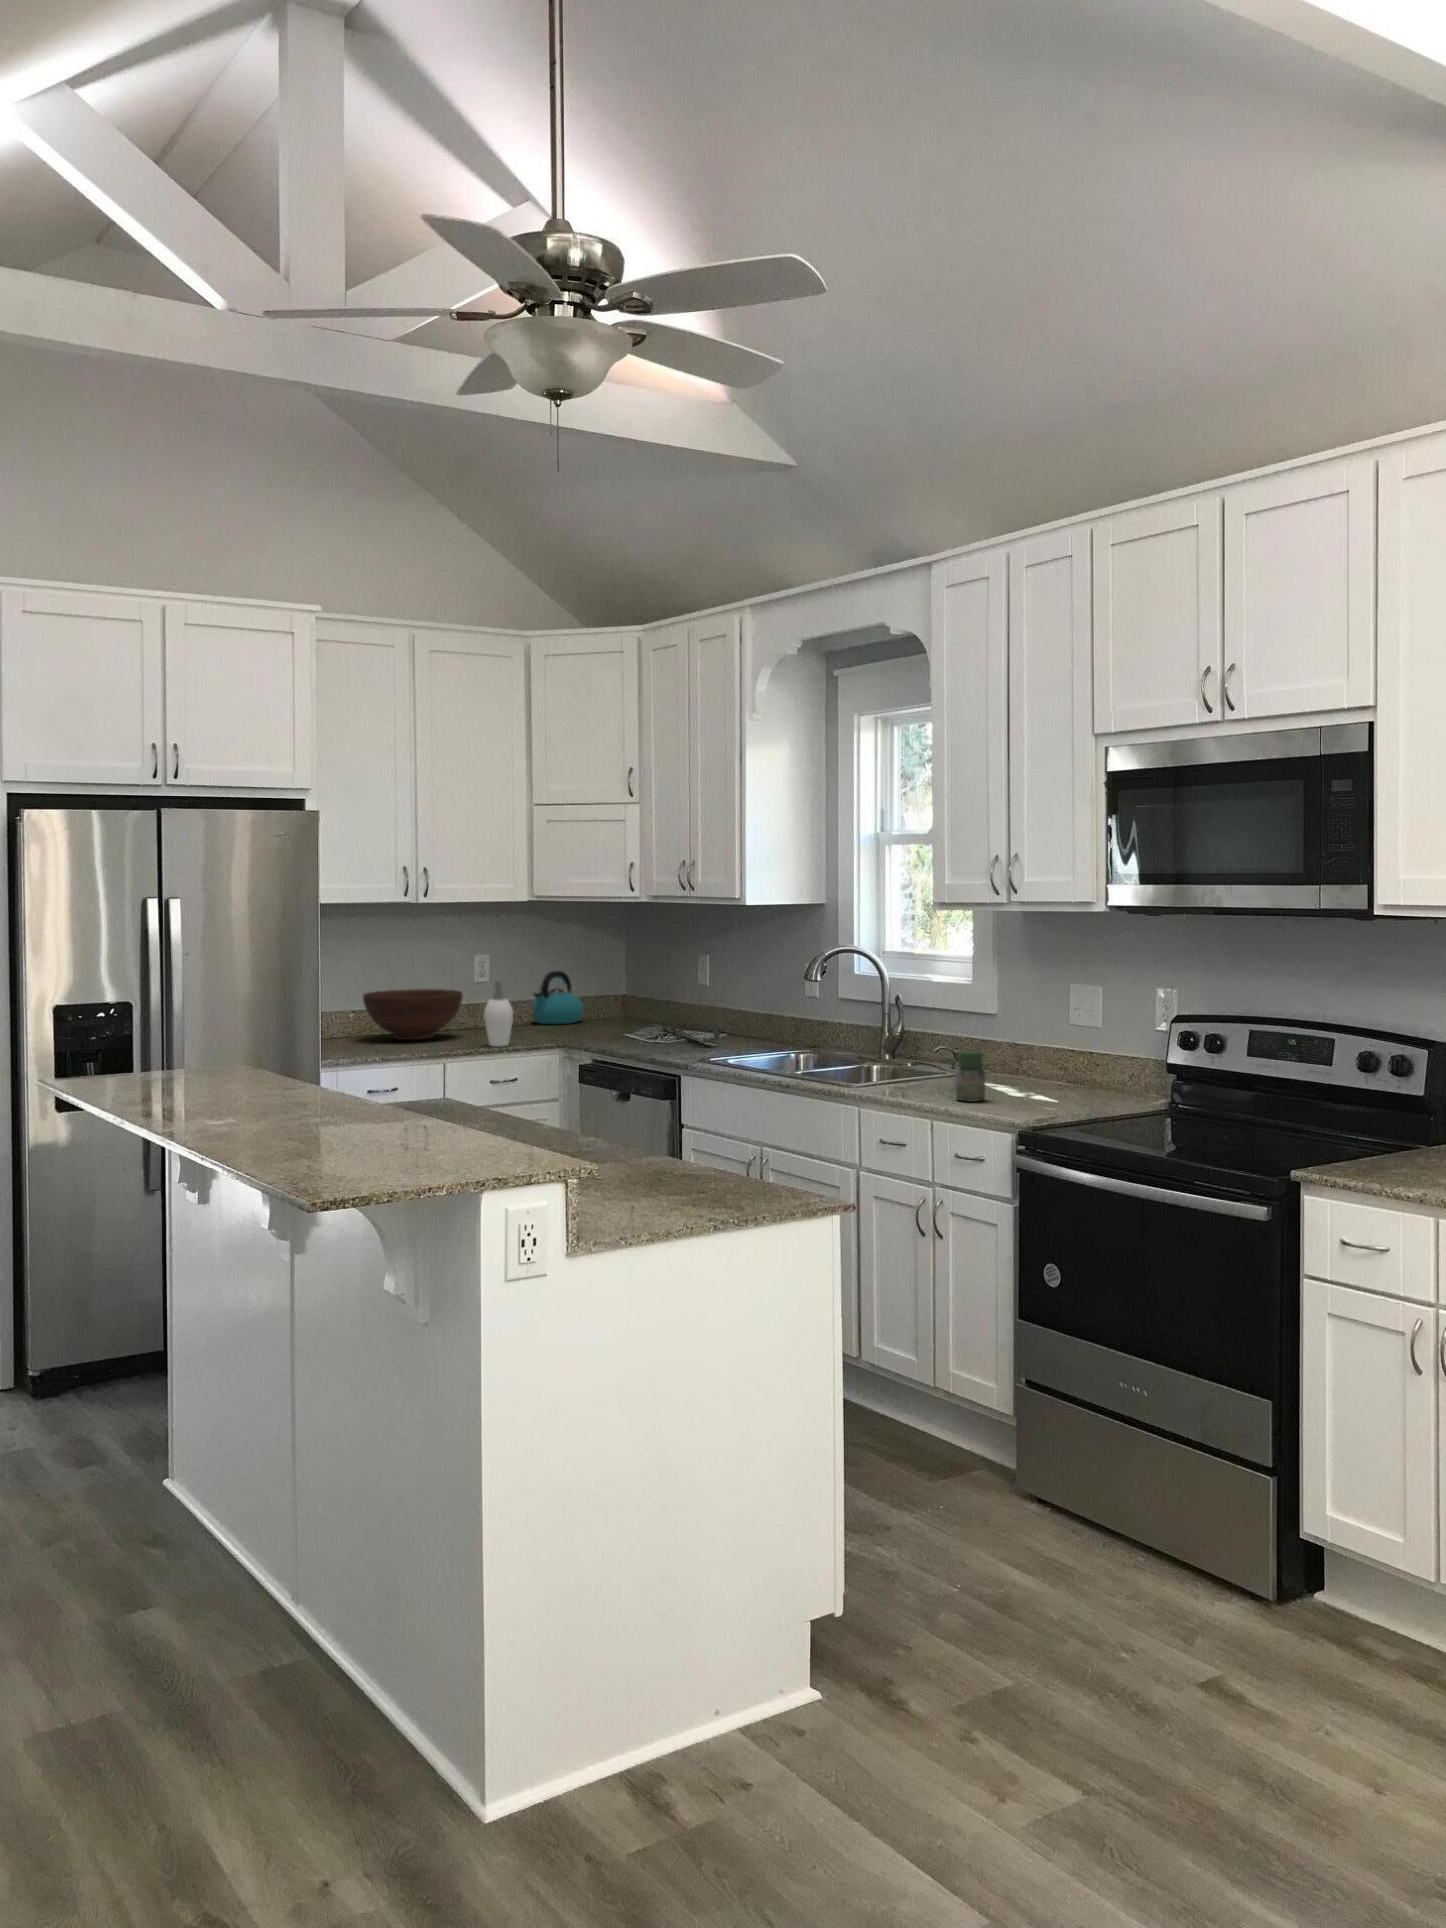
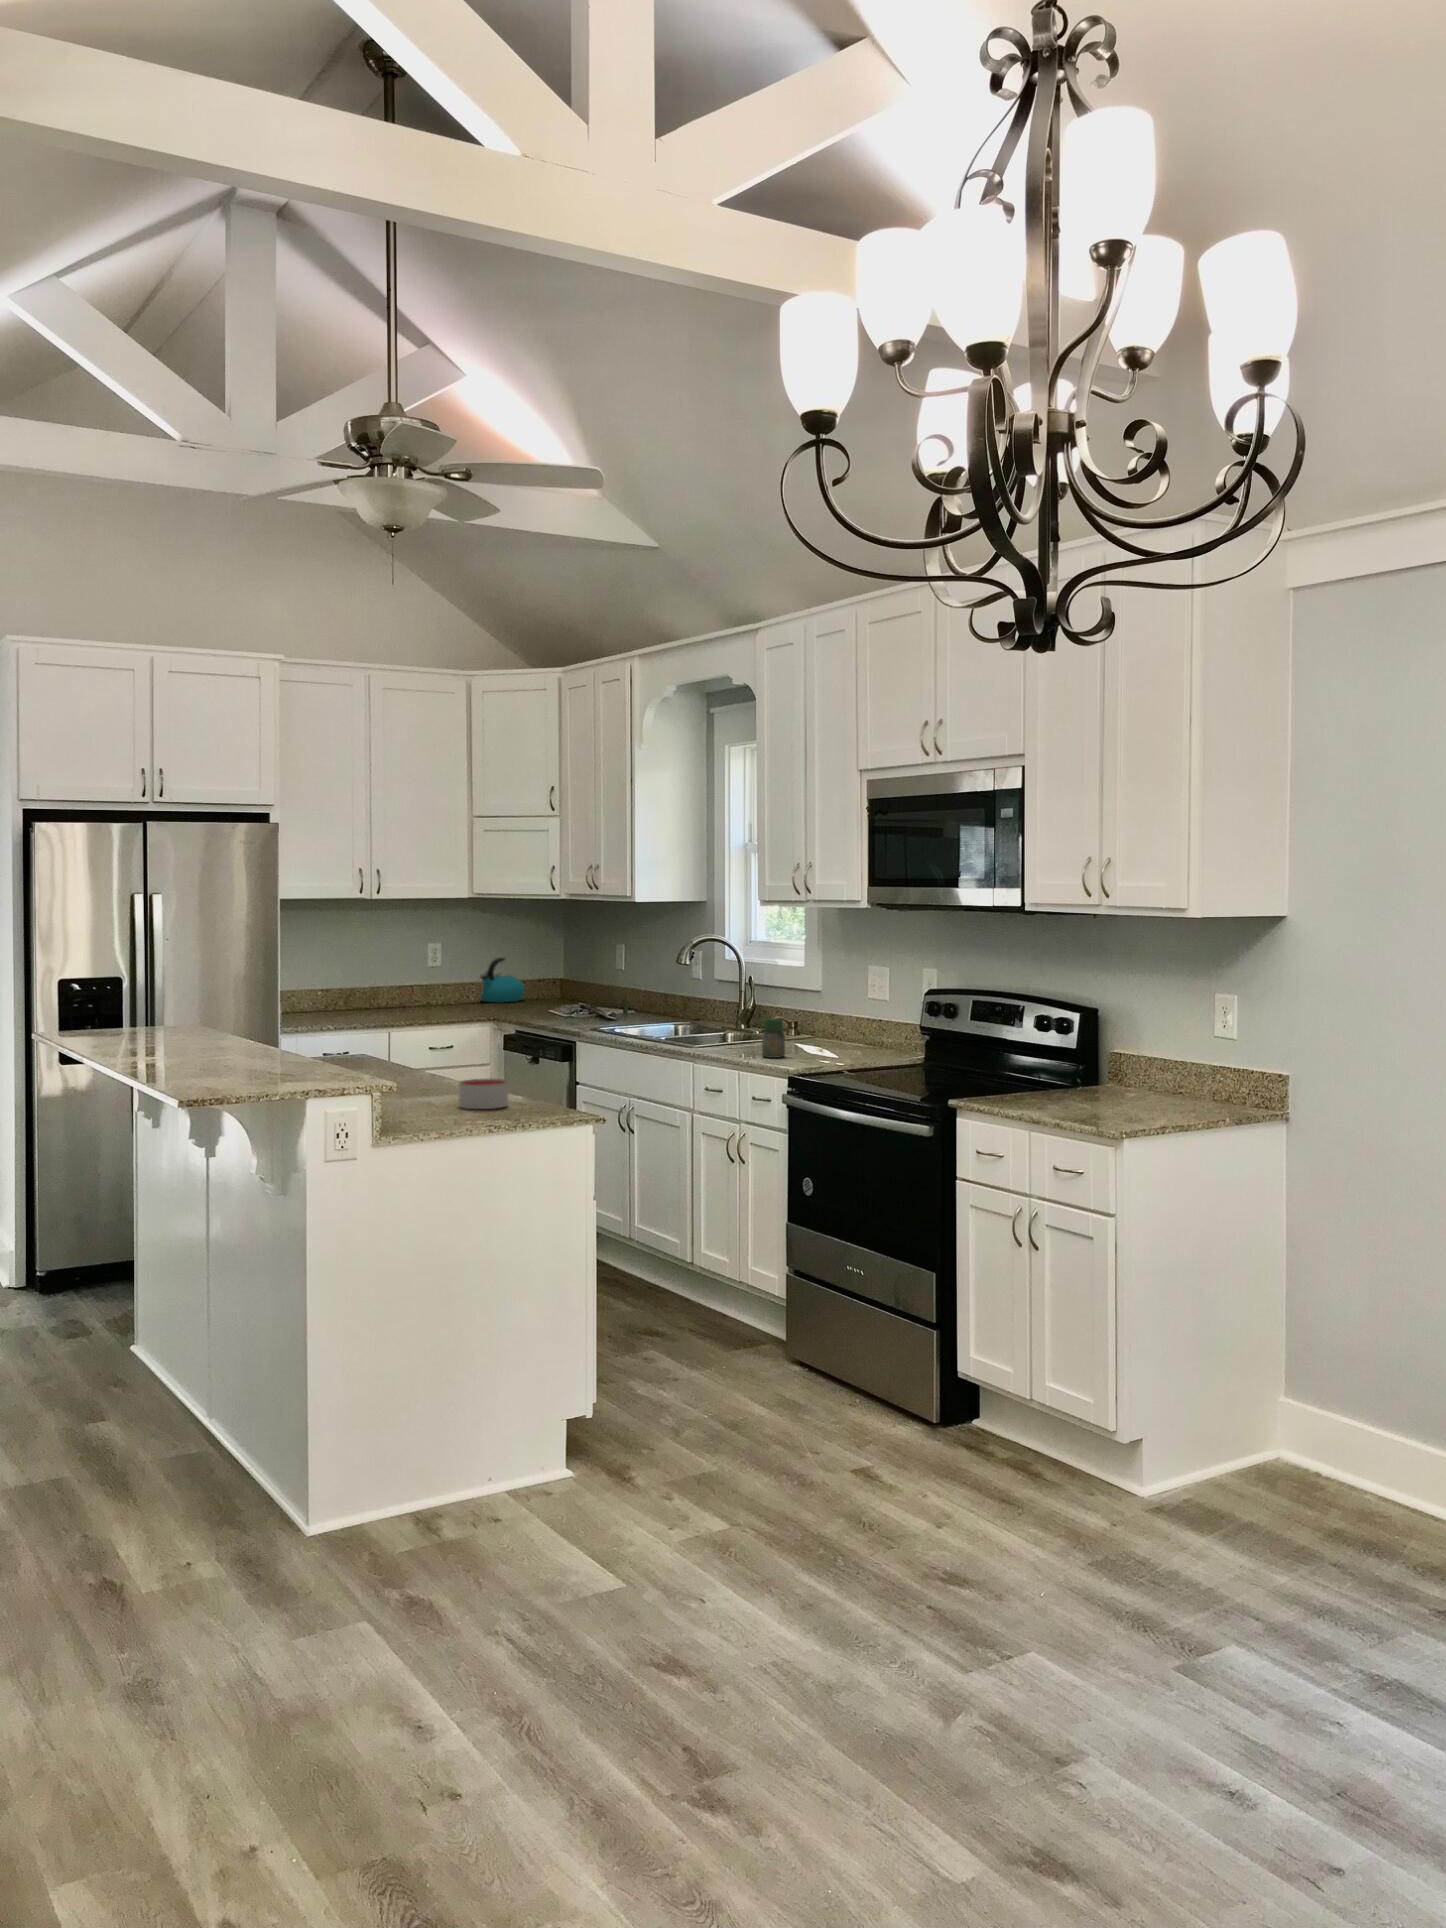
soap dispenser: present [484,980,513,1047] -> none [426,964,452,1019]
fruit bowl: present [363,989,463,1040] -> none [329,972,414,1013]
candle: none [641,1146,706,1190] -> present [459,1079,508,1109]

